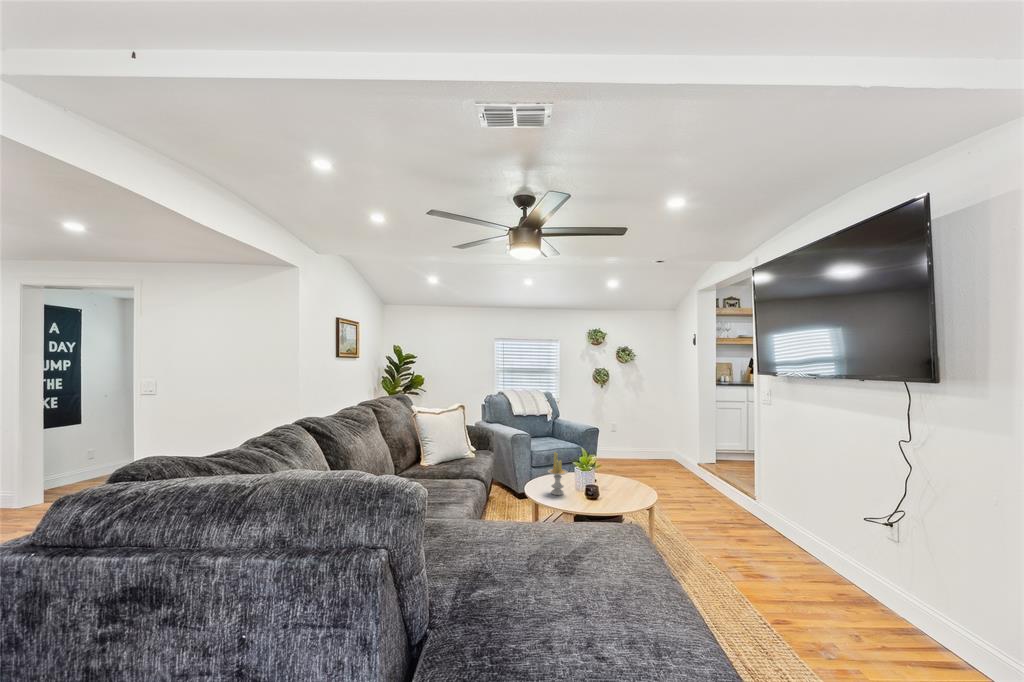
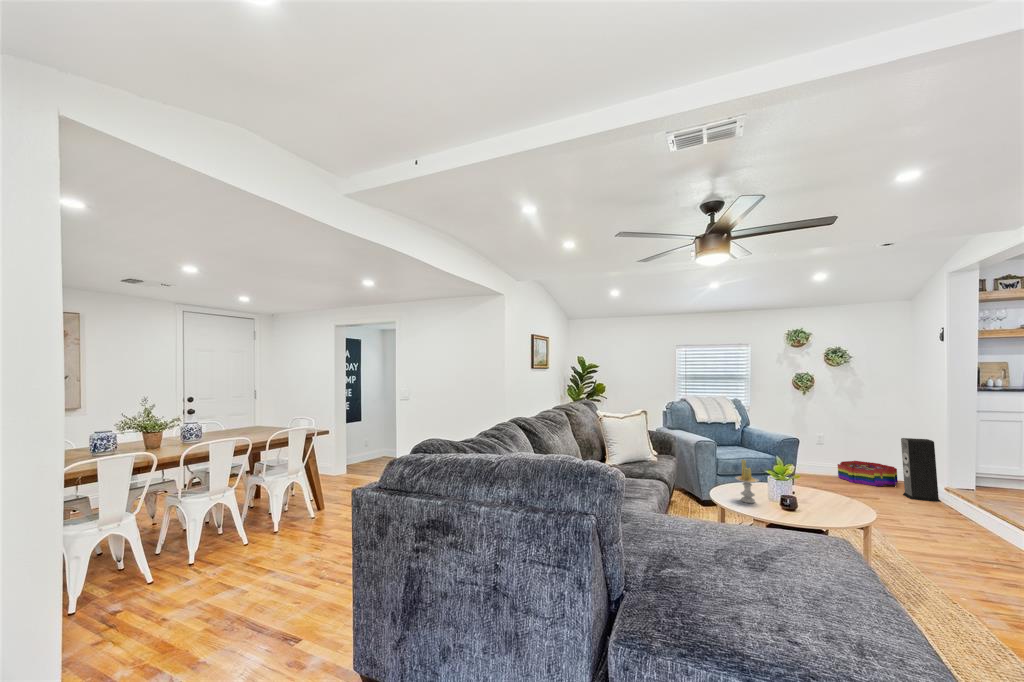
speaker: none [669,423,693,475] -> present [901,438,941,502]
storage bin: none [626,444,666,465] -> present [838,461,898,486]

